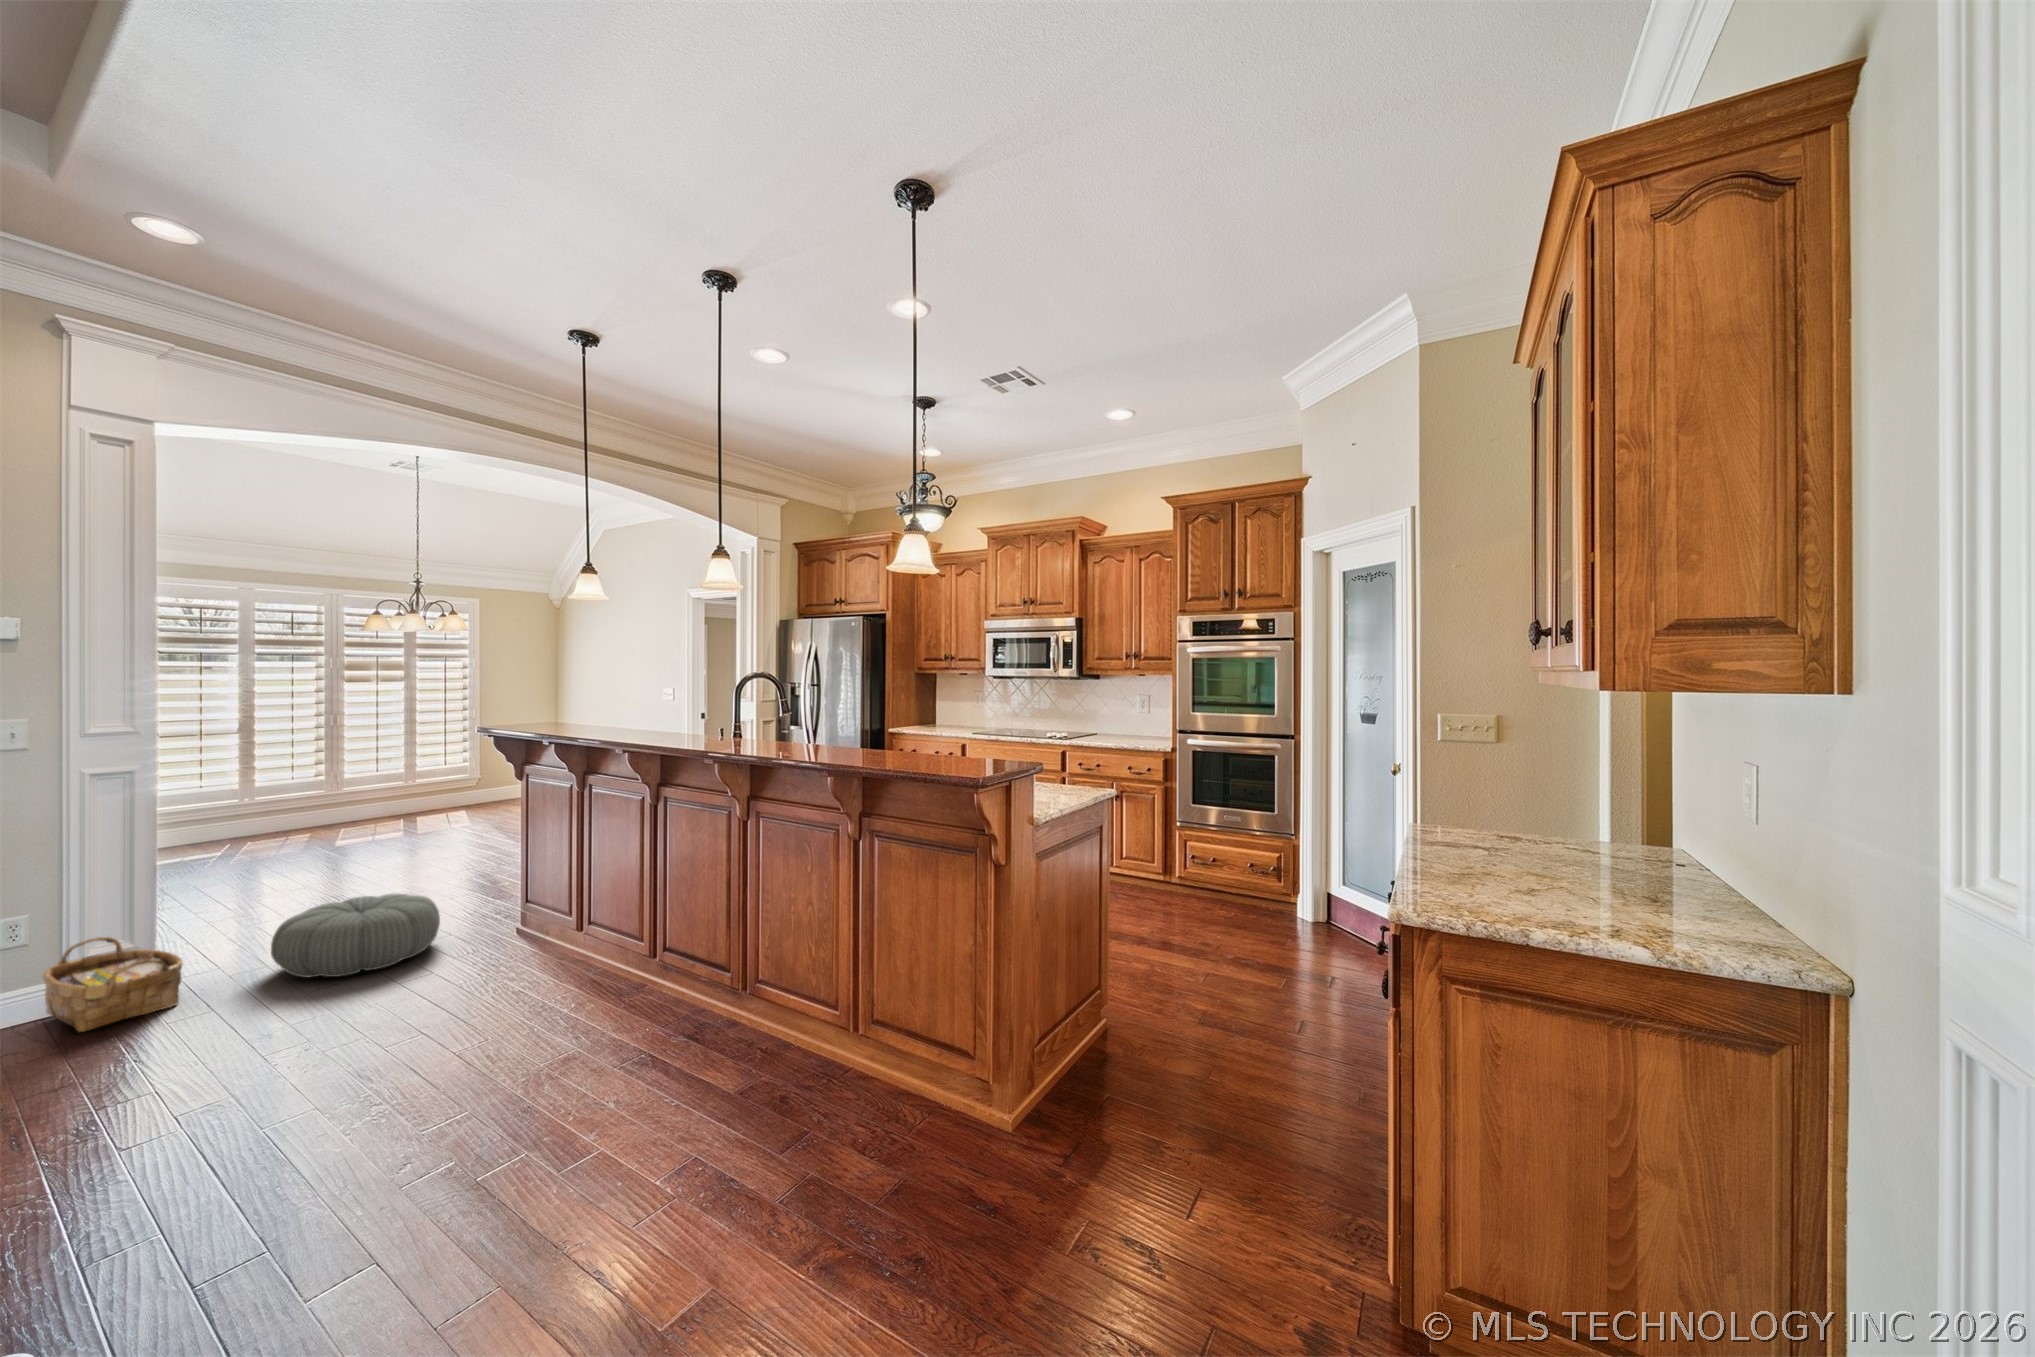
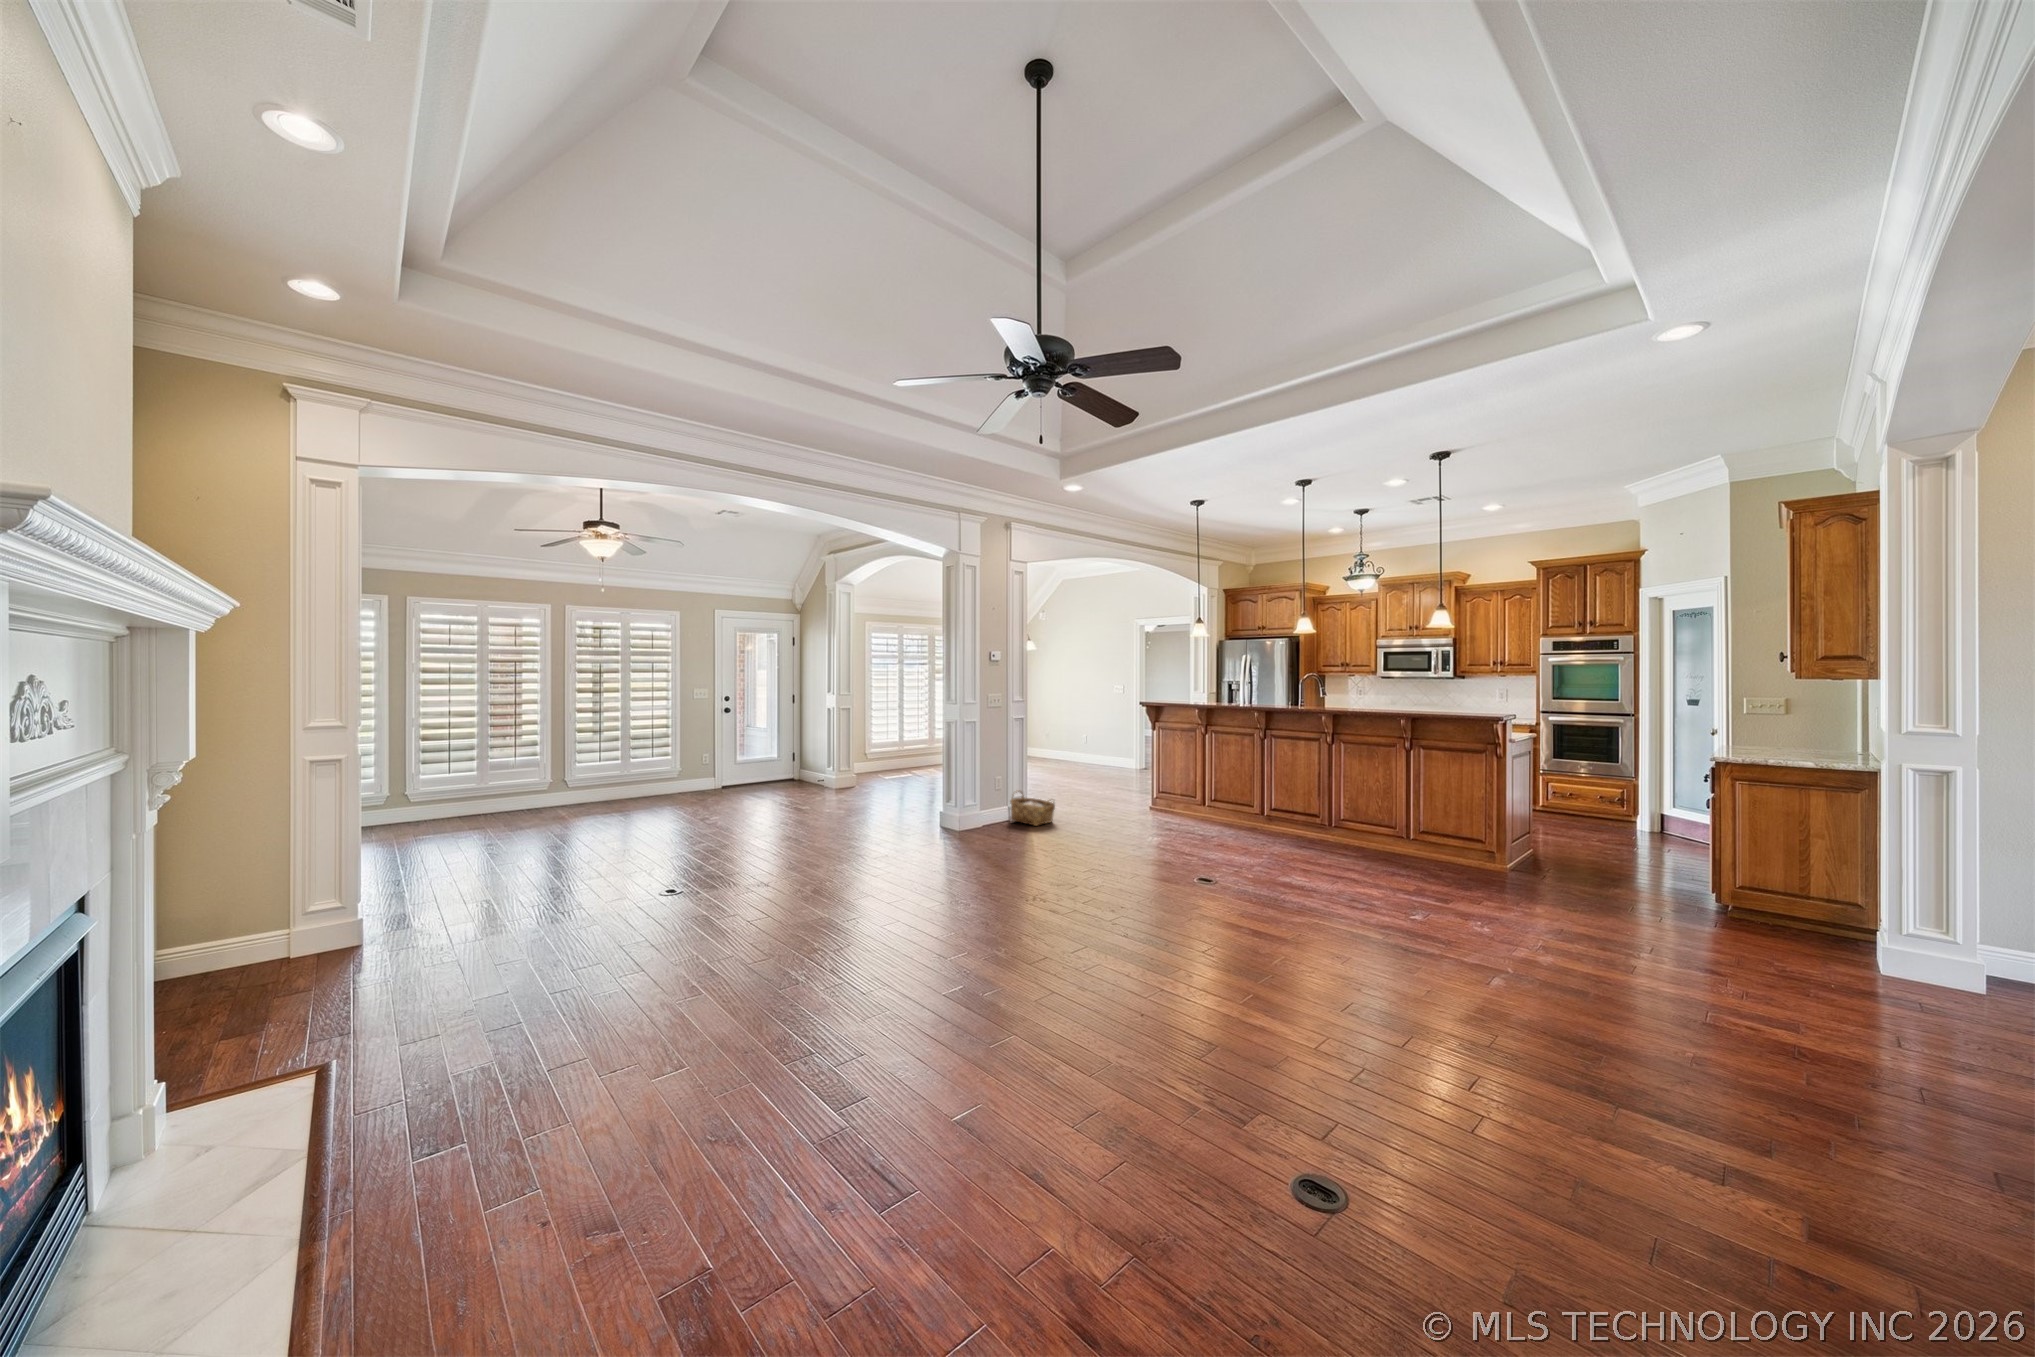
pouf: present [271,893,440,978] -> none [1067,785,1129,818]

